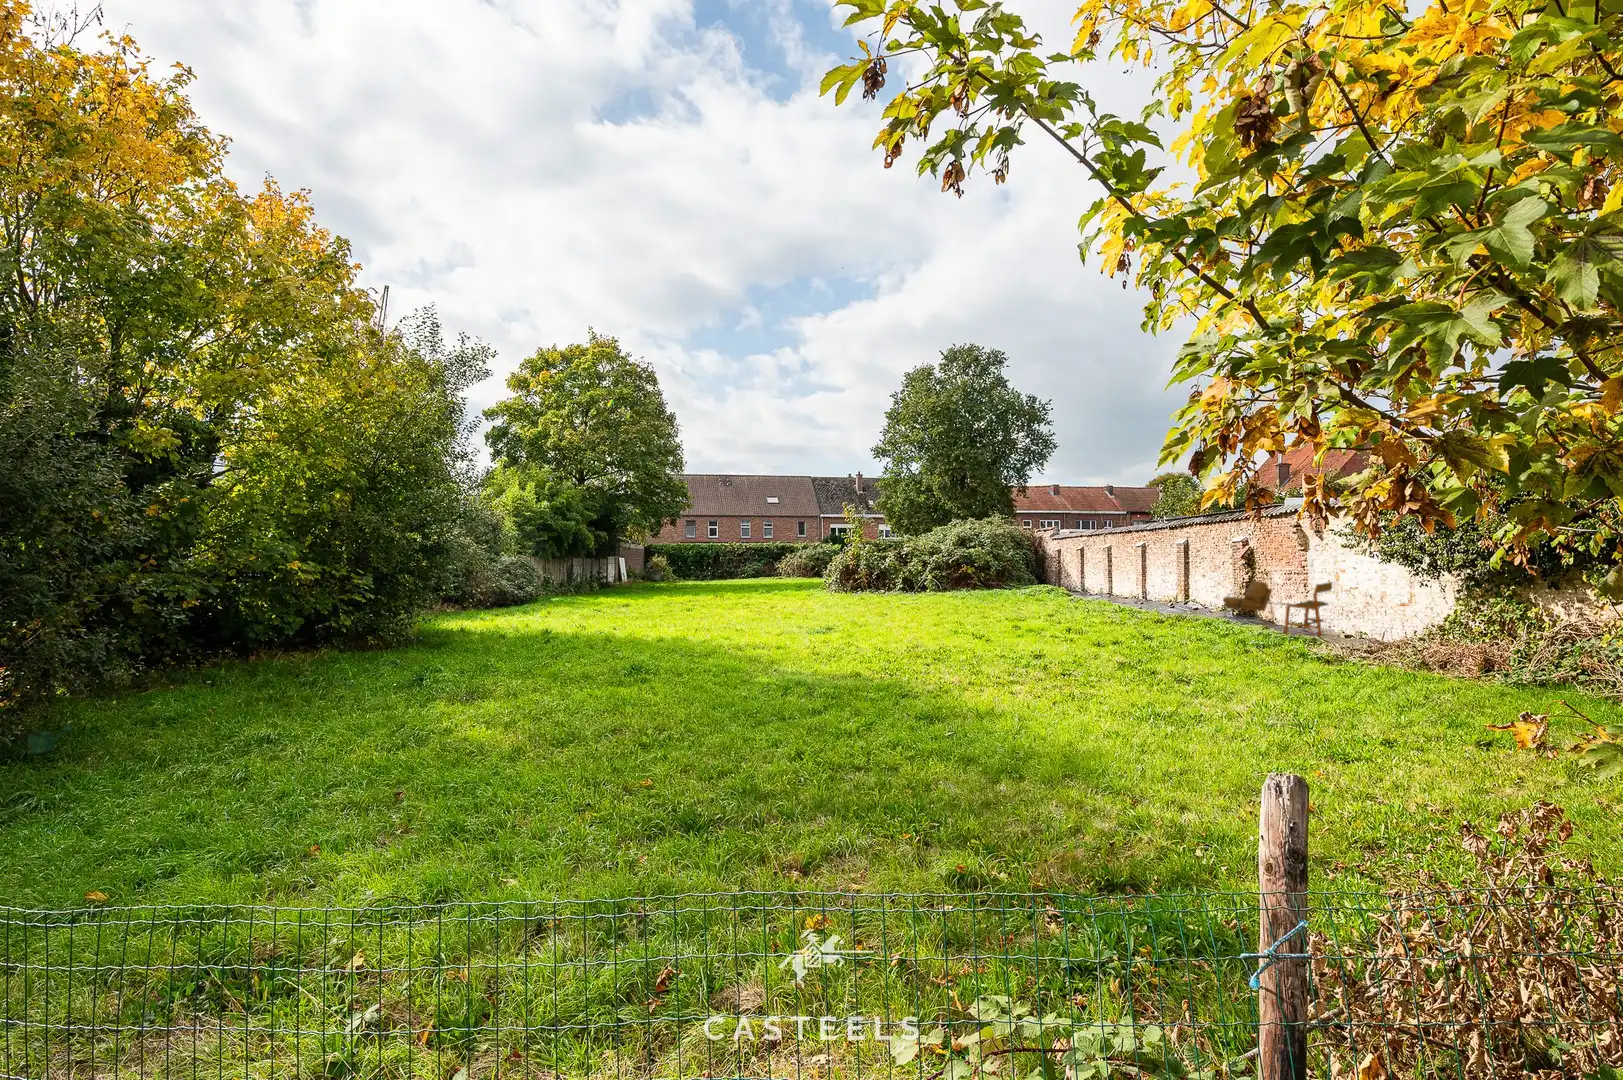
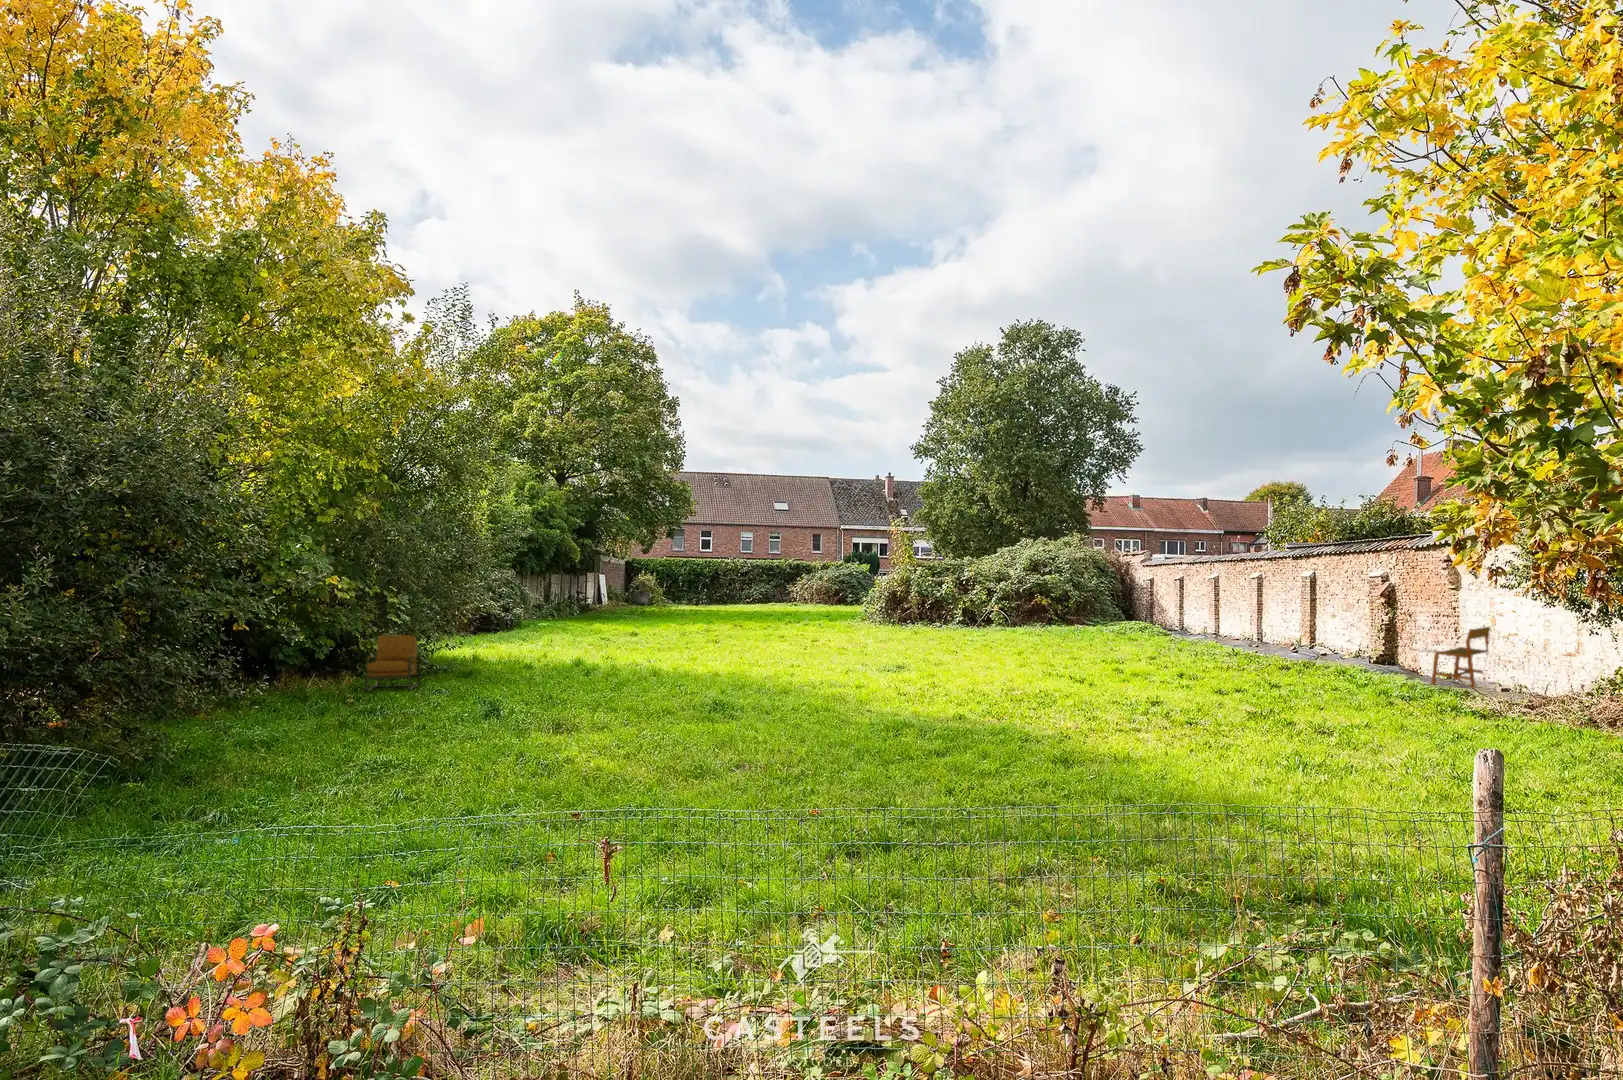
chair: present [1223,581,1272,619] -> present [365,635,421,691]
watering can: present [21,726,72,755] -> none [112,751,161,781]

